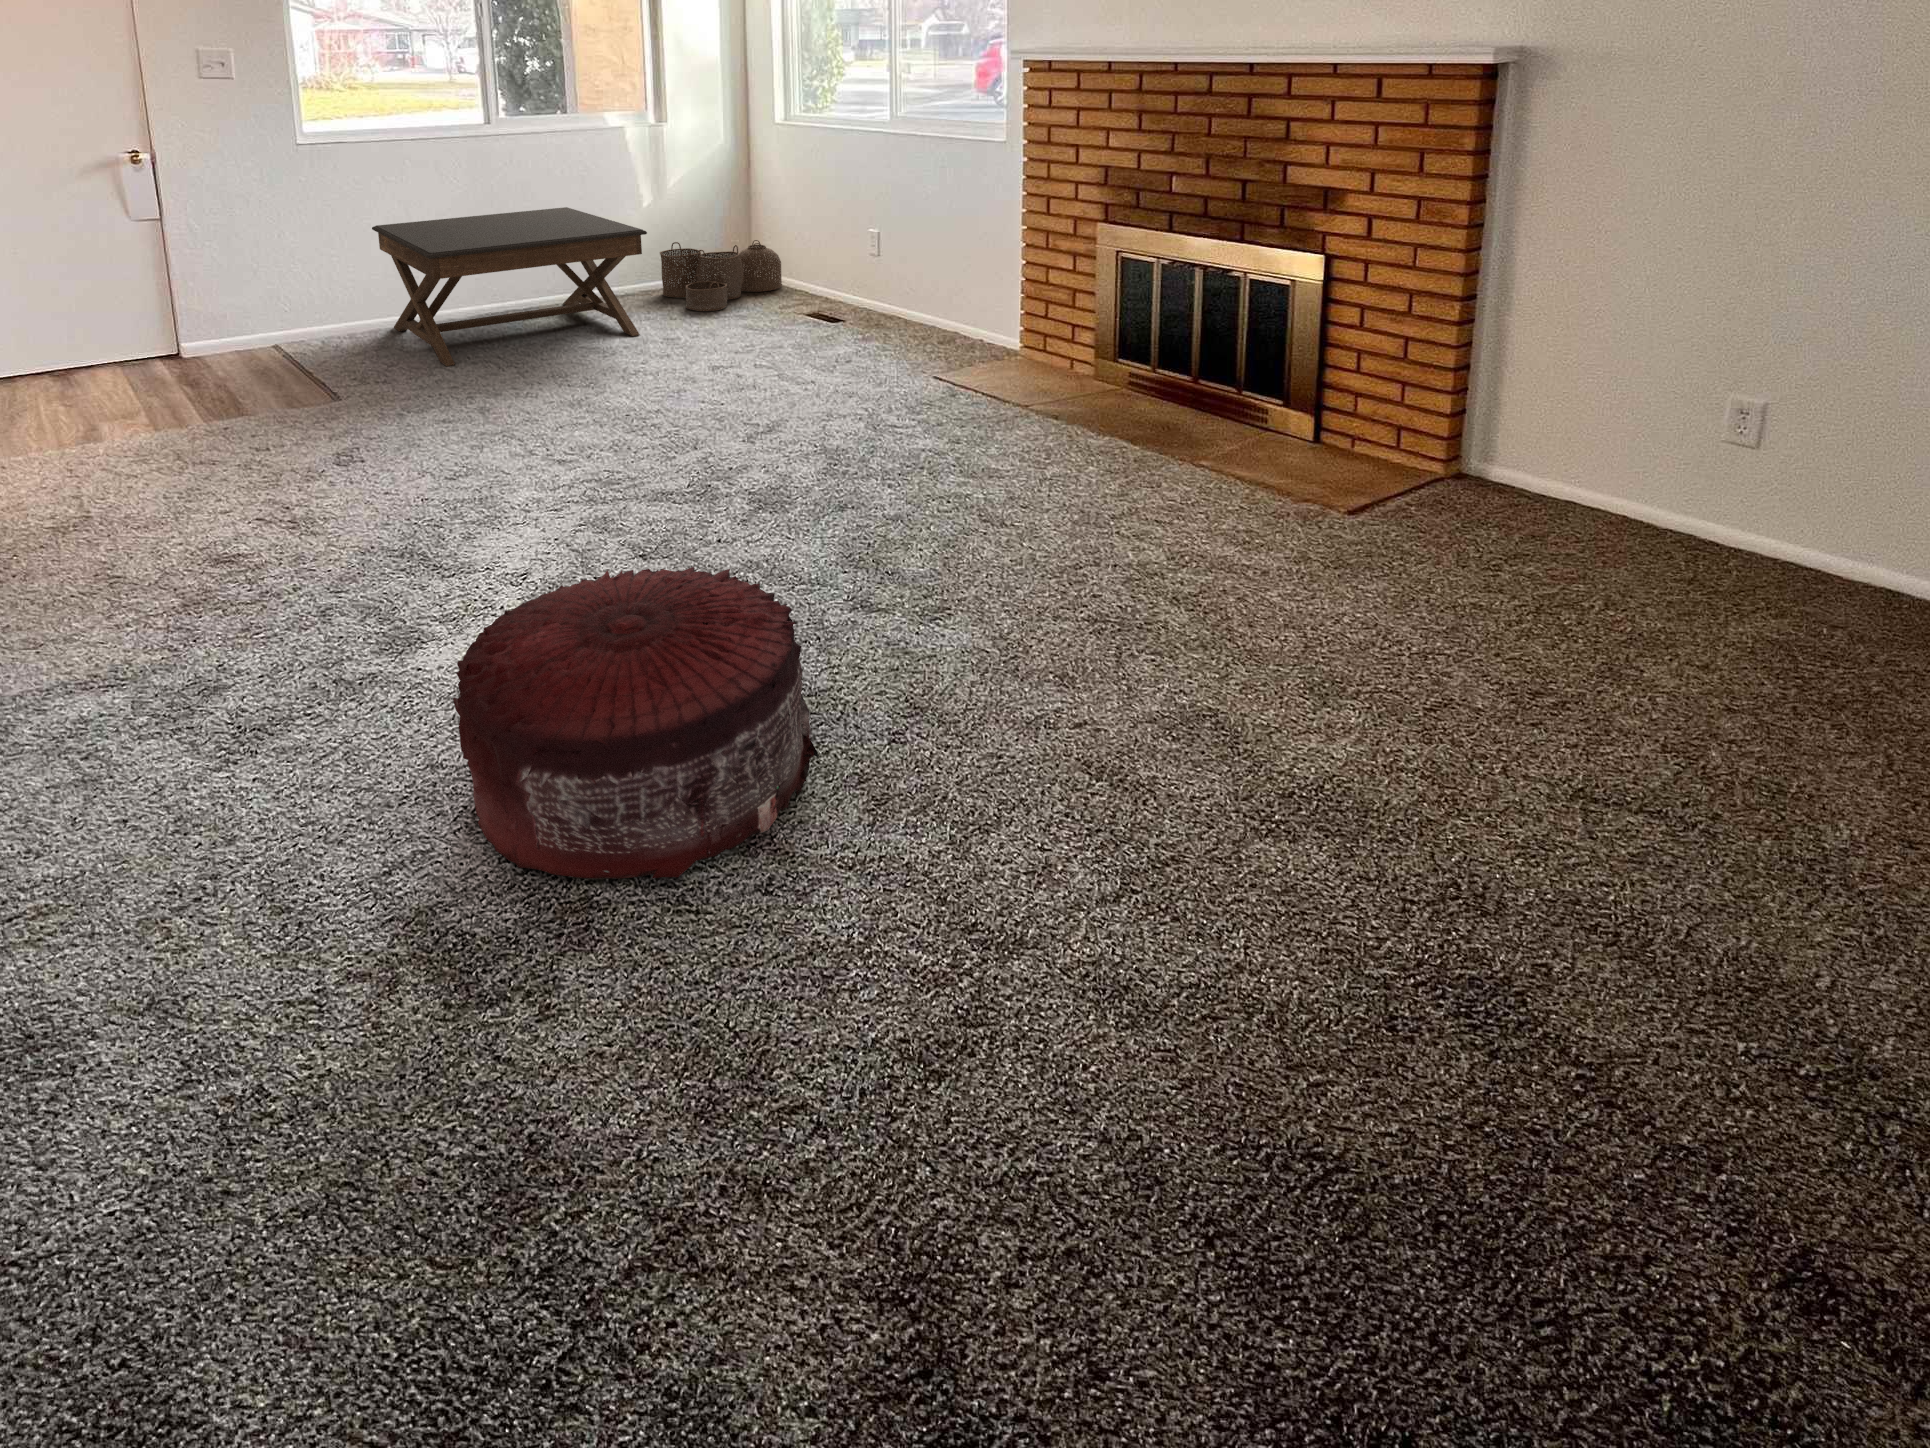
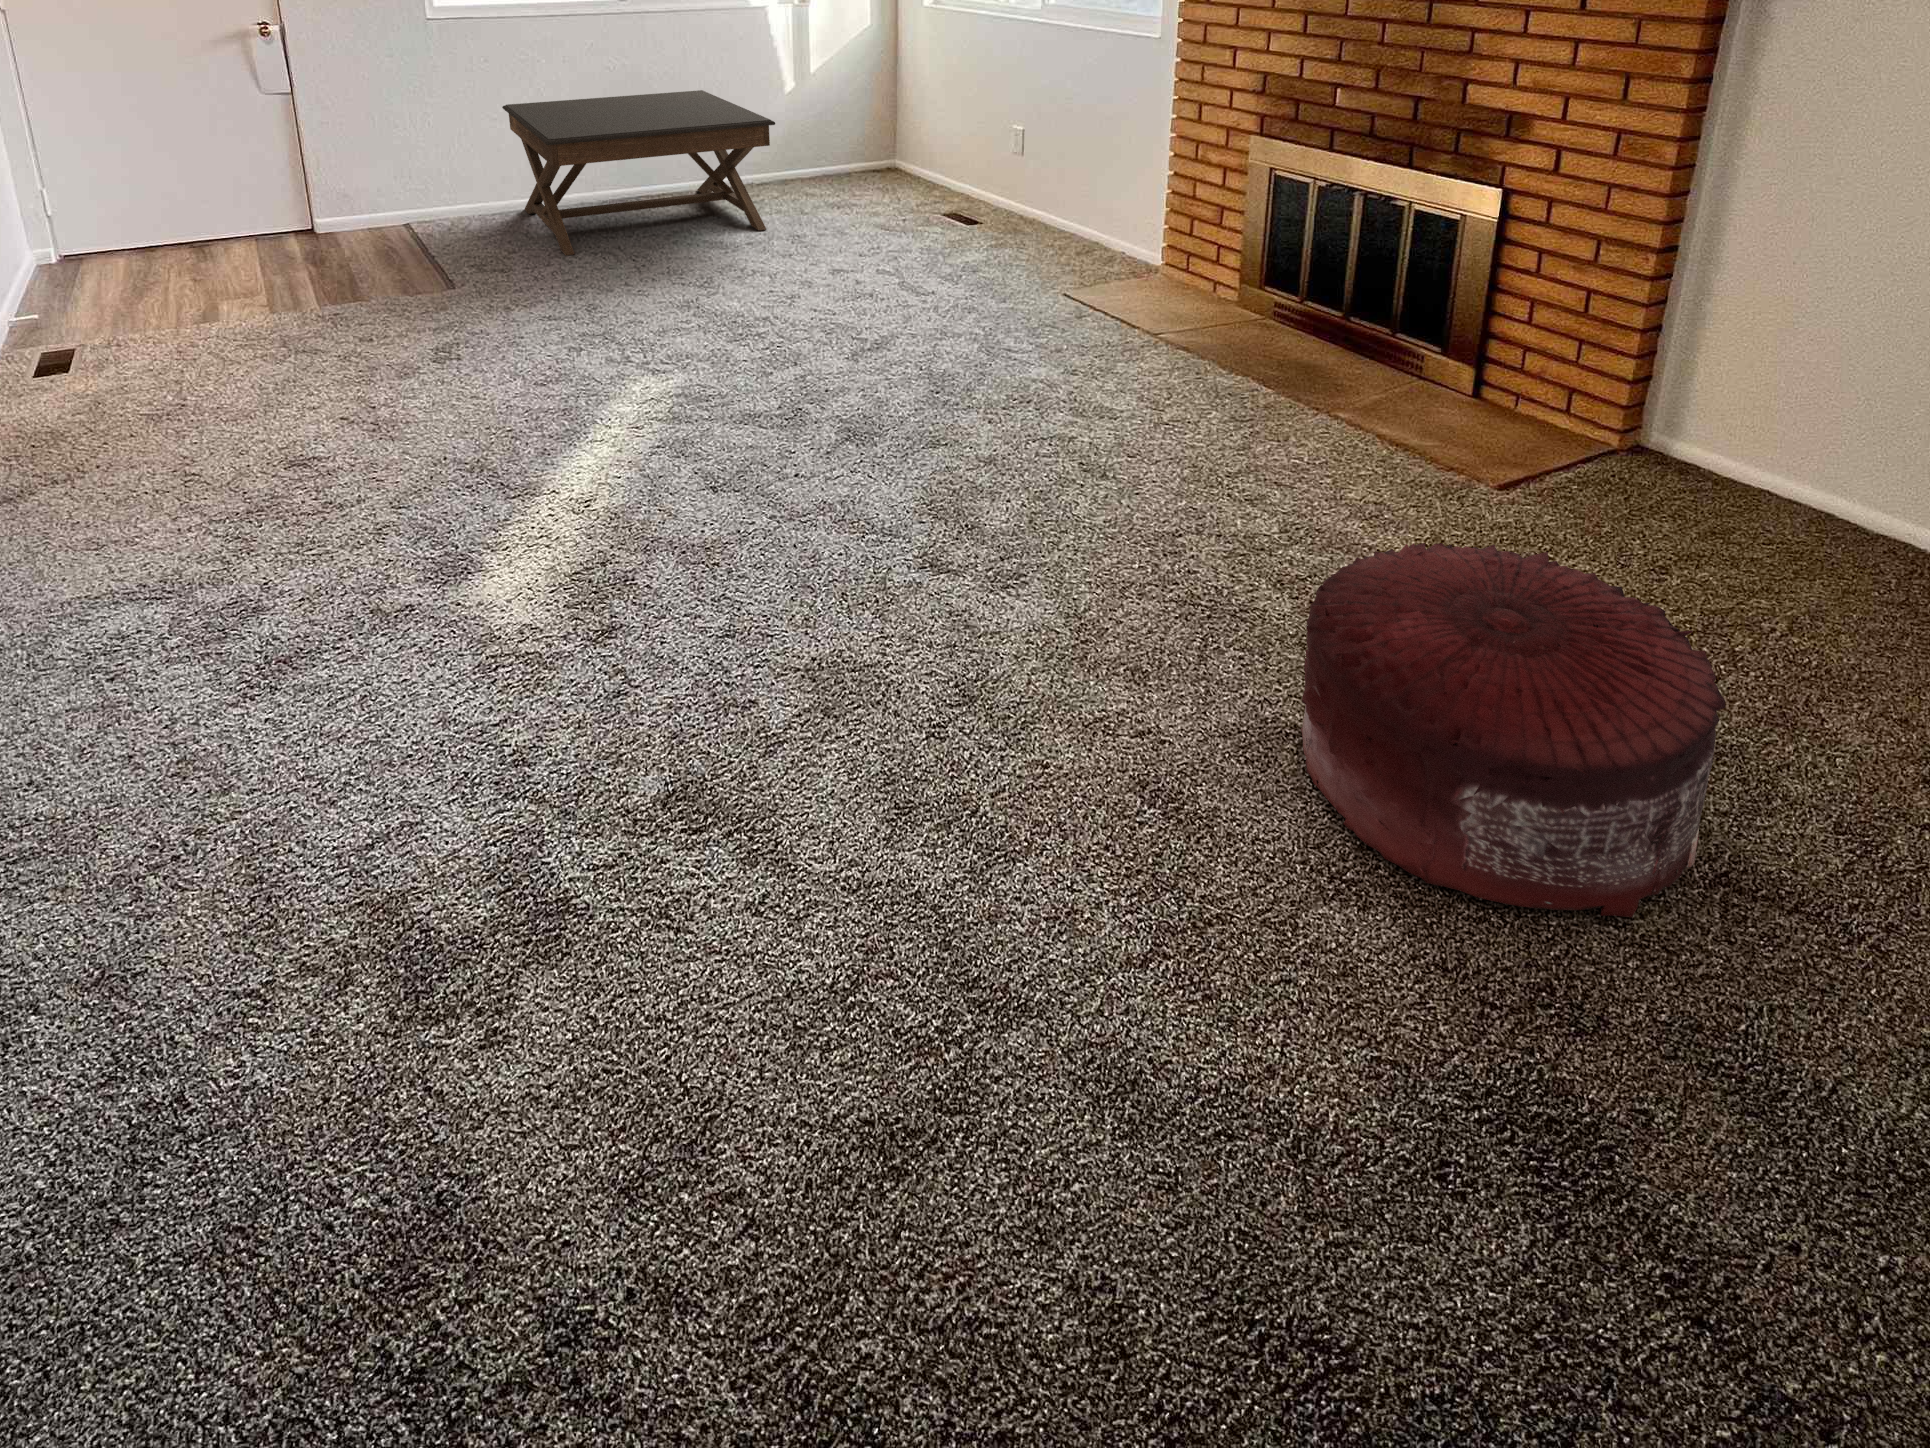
woven basket: present [660,240,782,311] -> none [798,130,925,205]
pouf: present [453,567,818,879] -> present [1301,543,1725,917]

